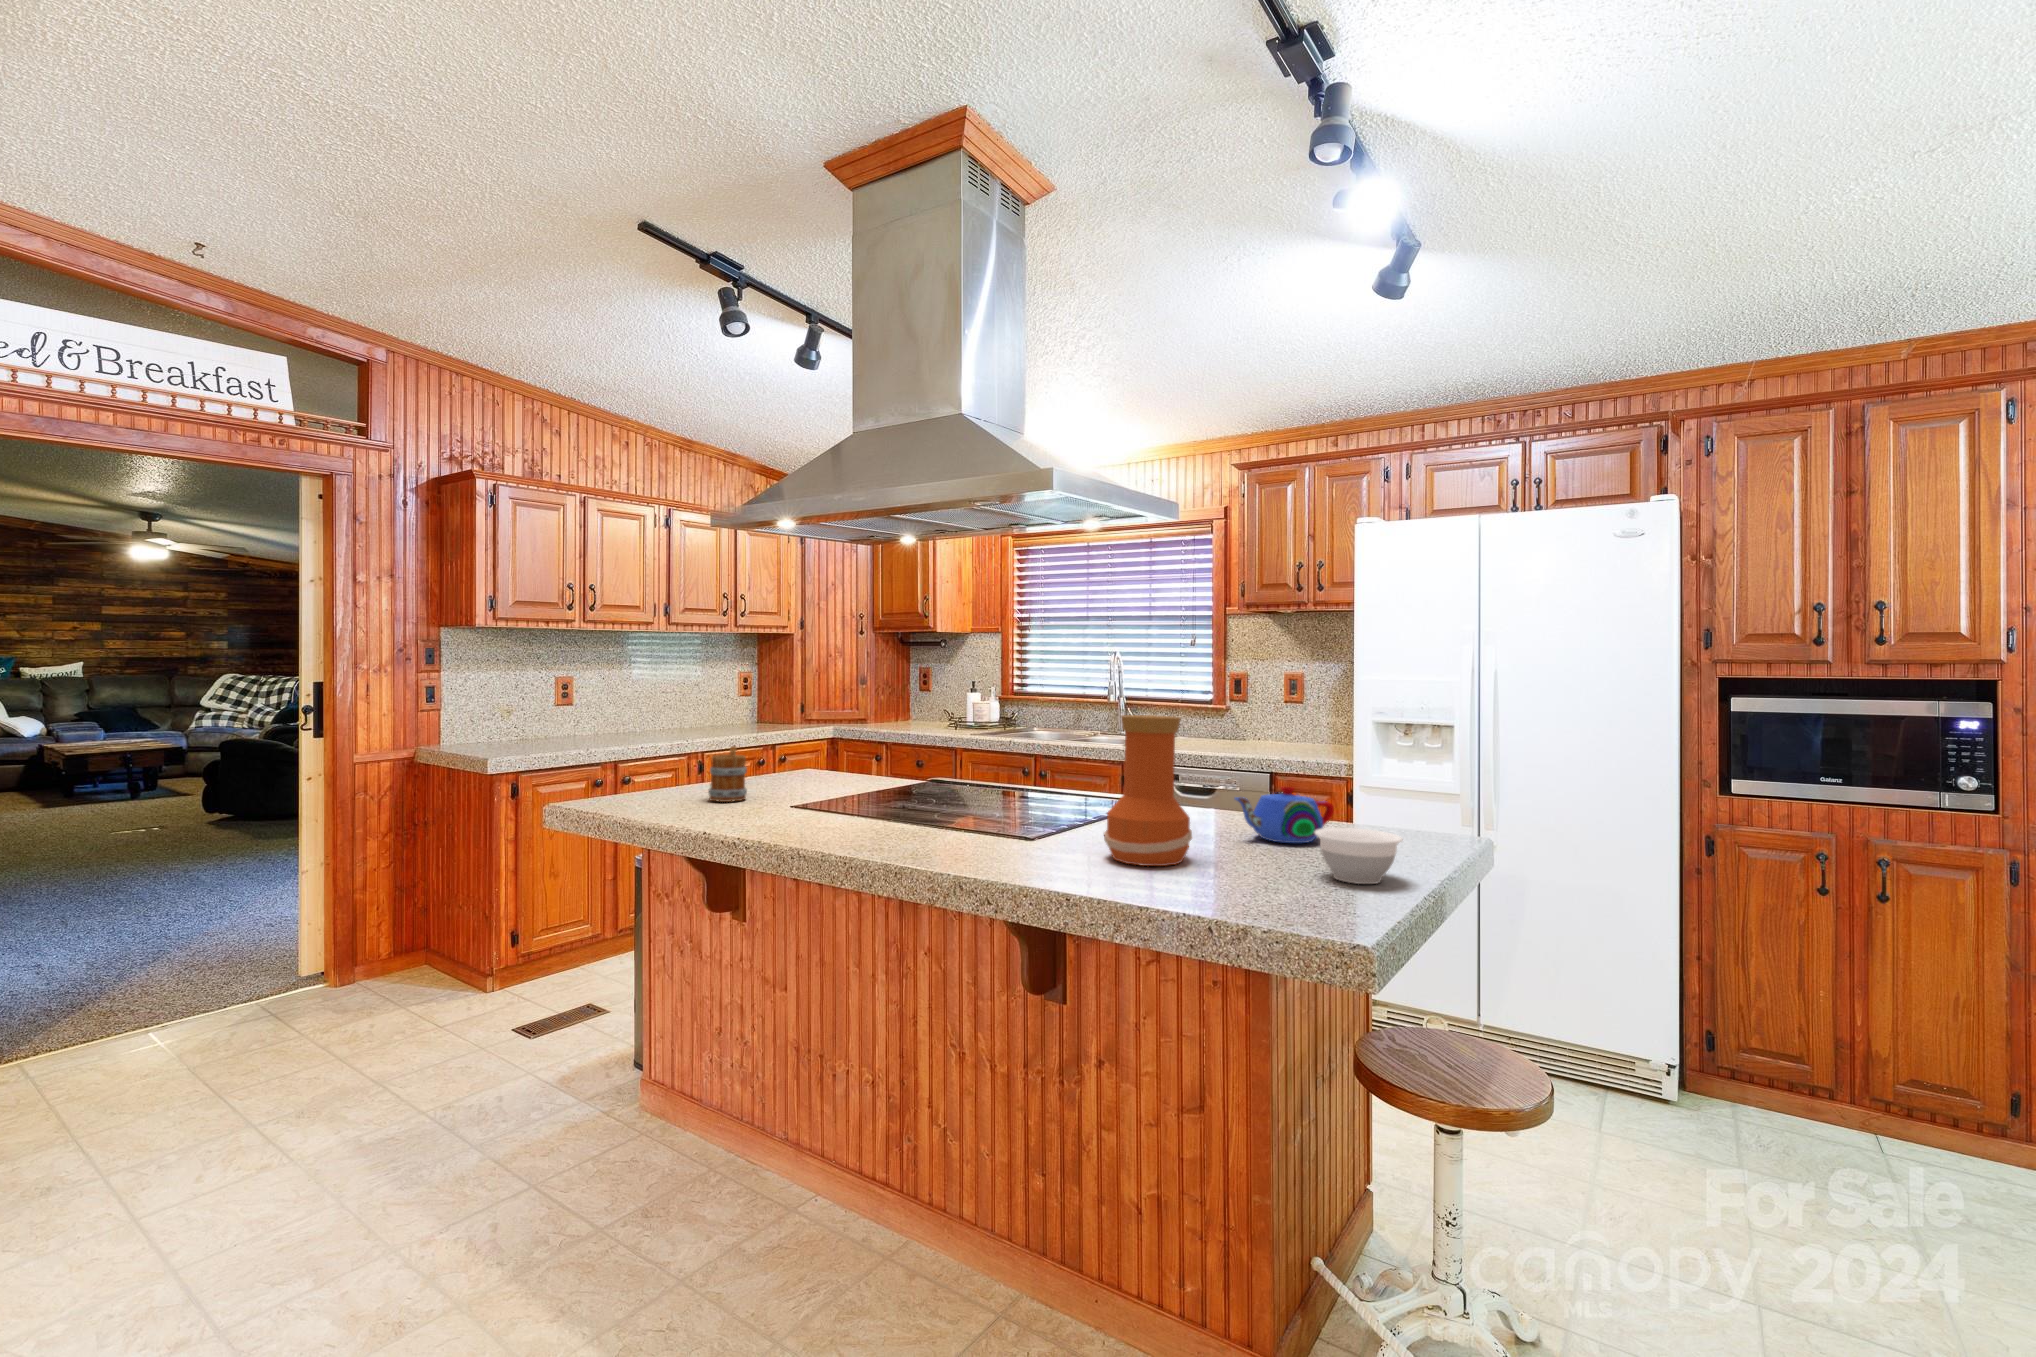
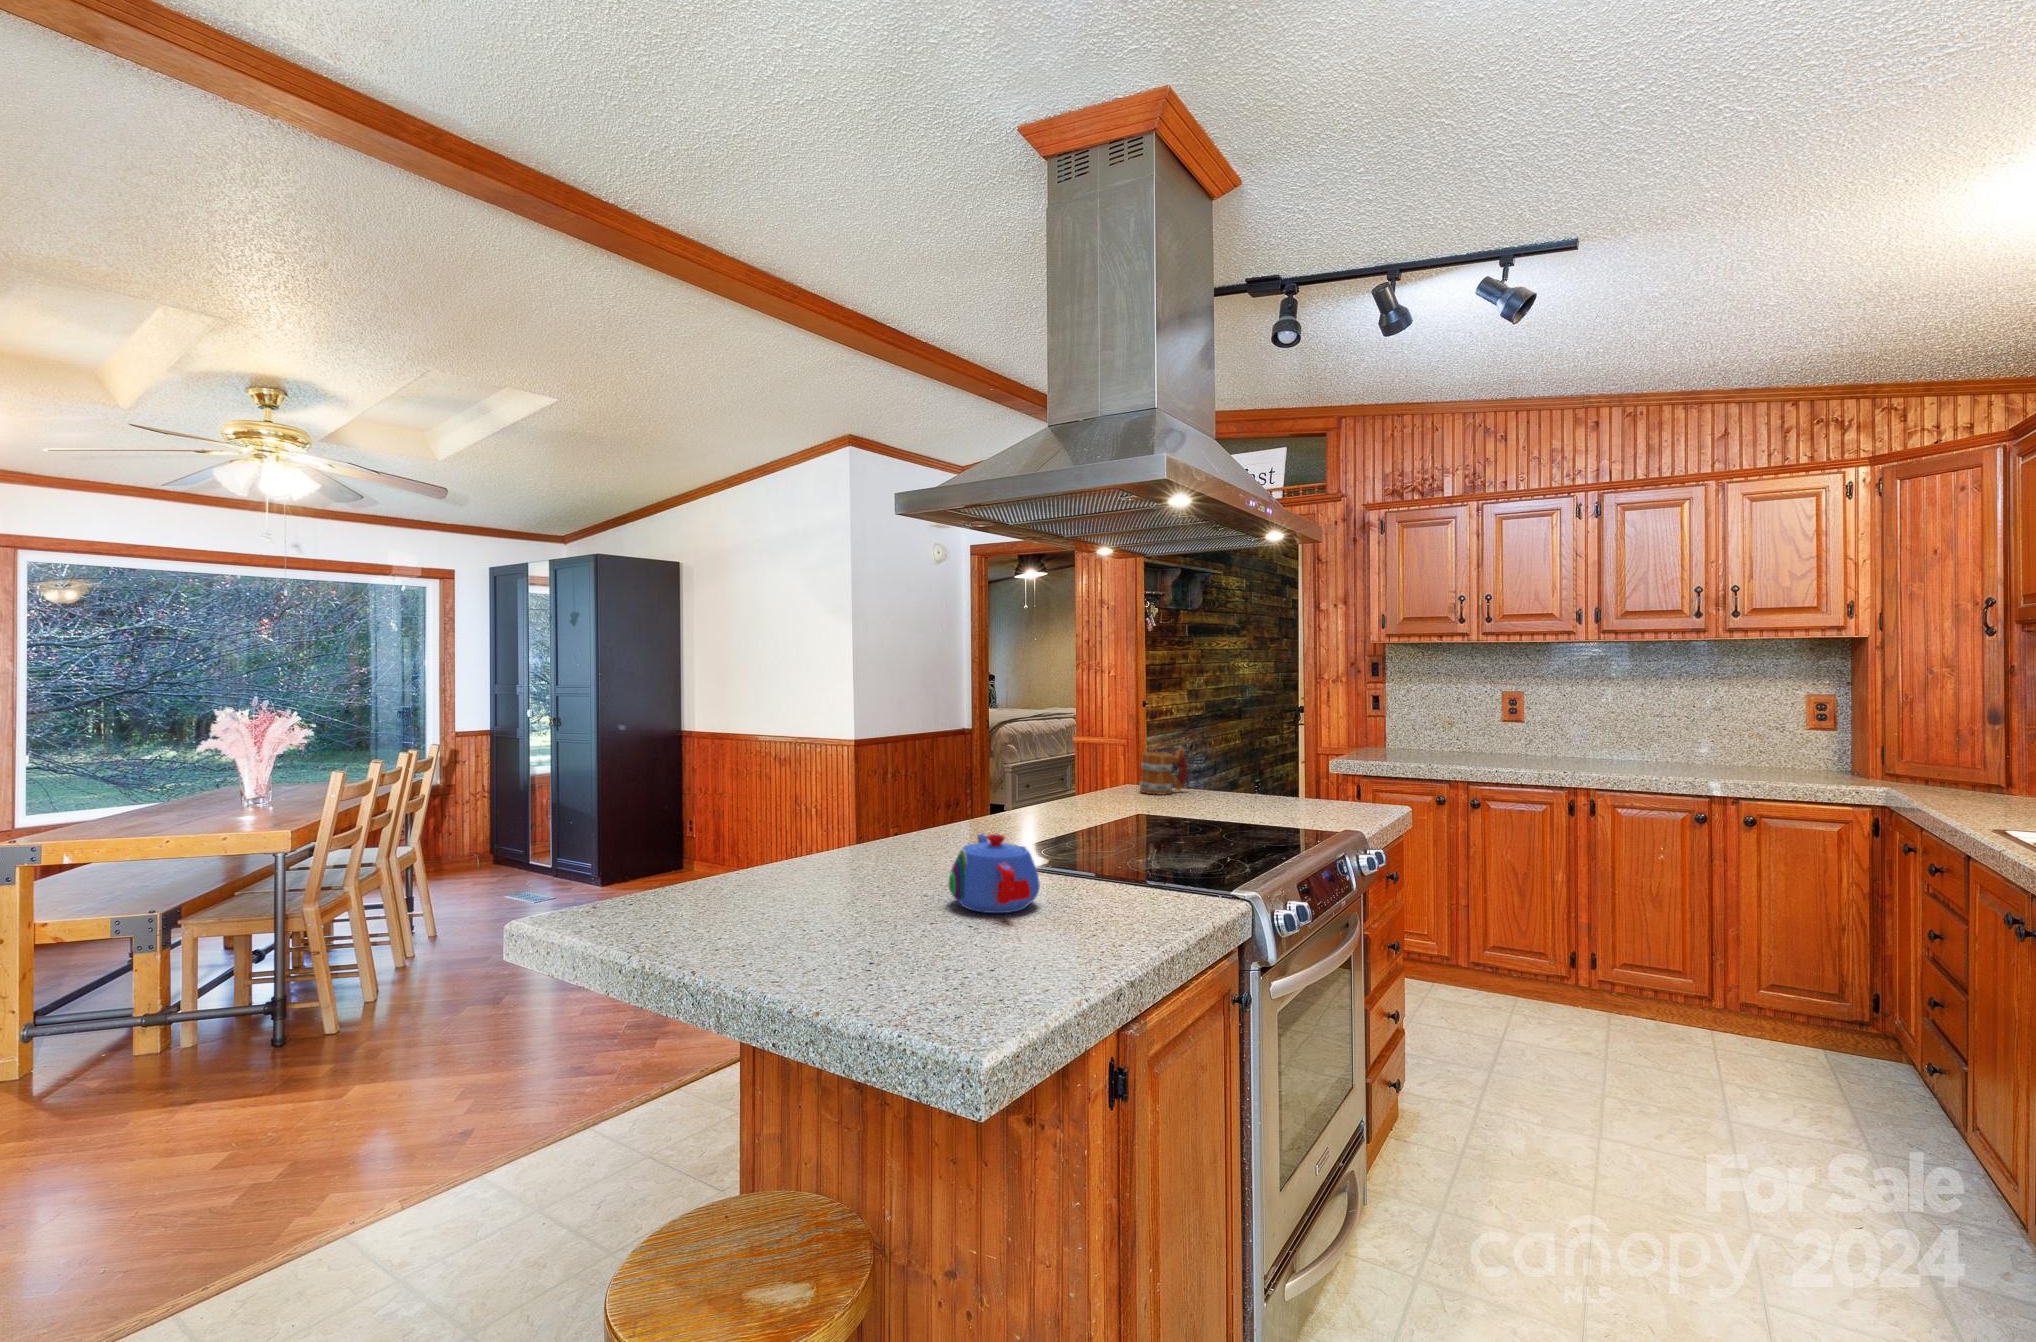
vase: present [1104,715,1192,866] -> none [853,717,939,870]
bowl: present [1315,828,1403,884] -> none [731,847,826,913]

